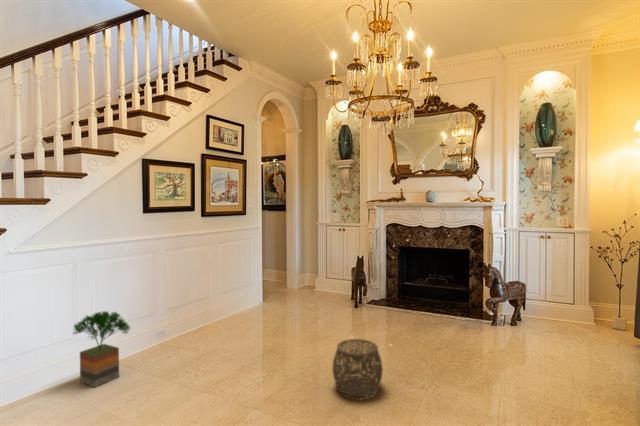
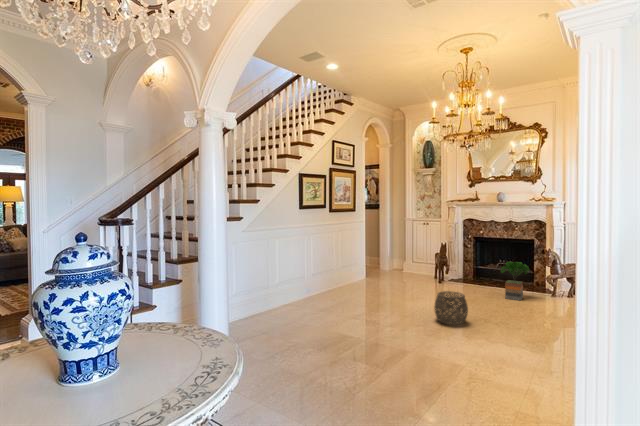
potted tree: present [73,311,130,387] -> present [501,262,529,301]

